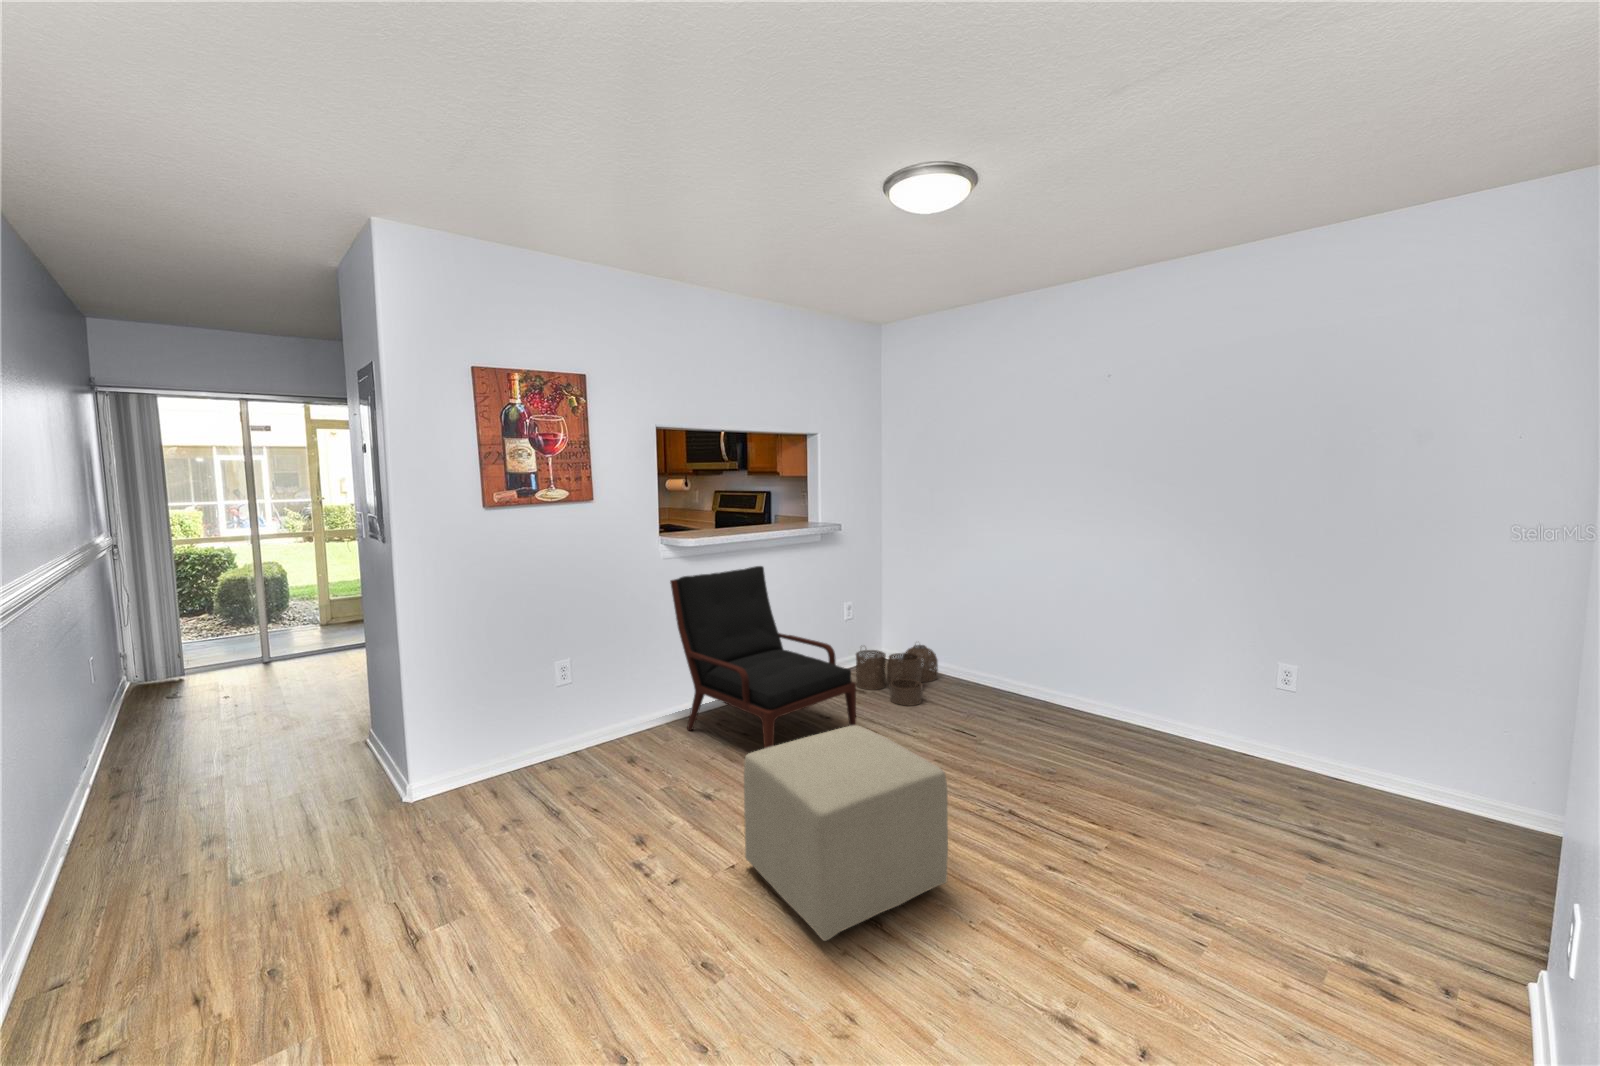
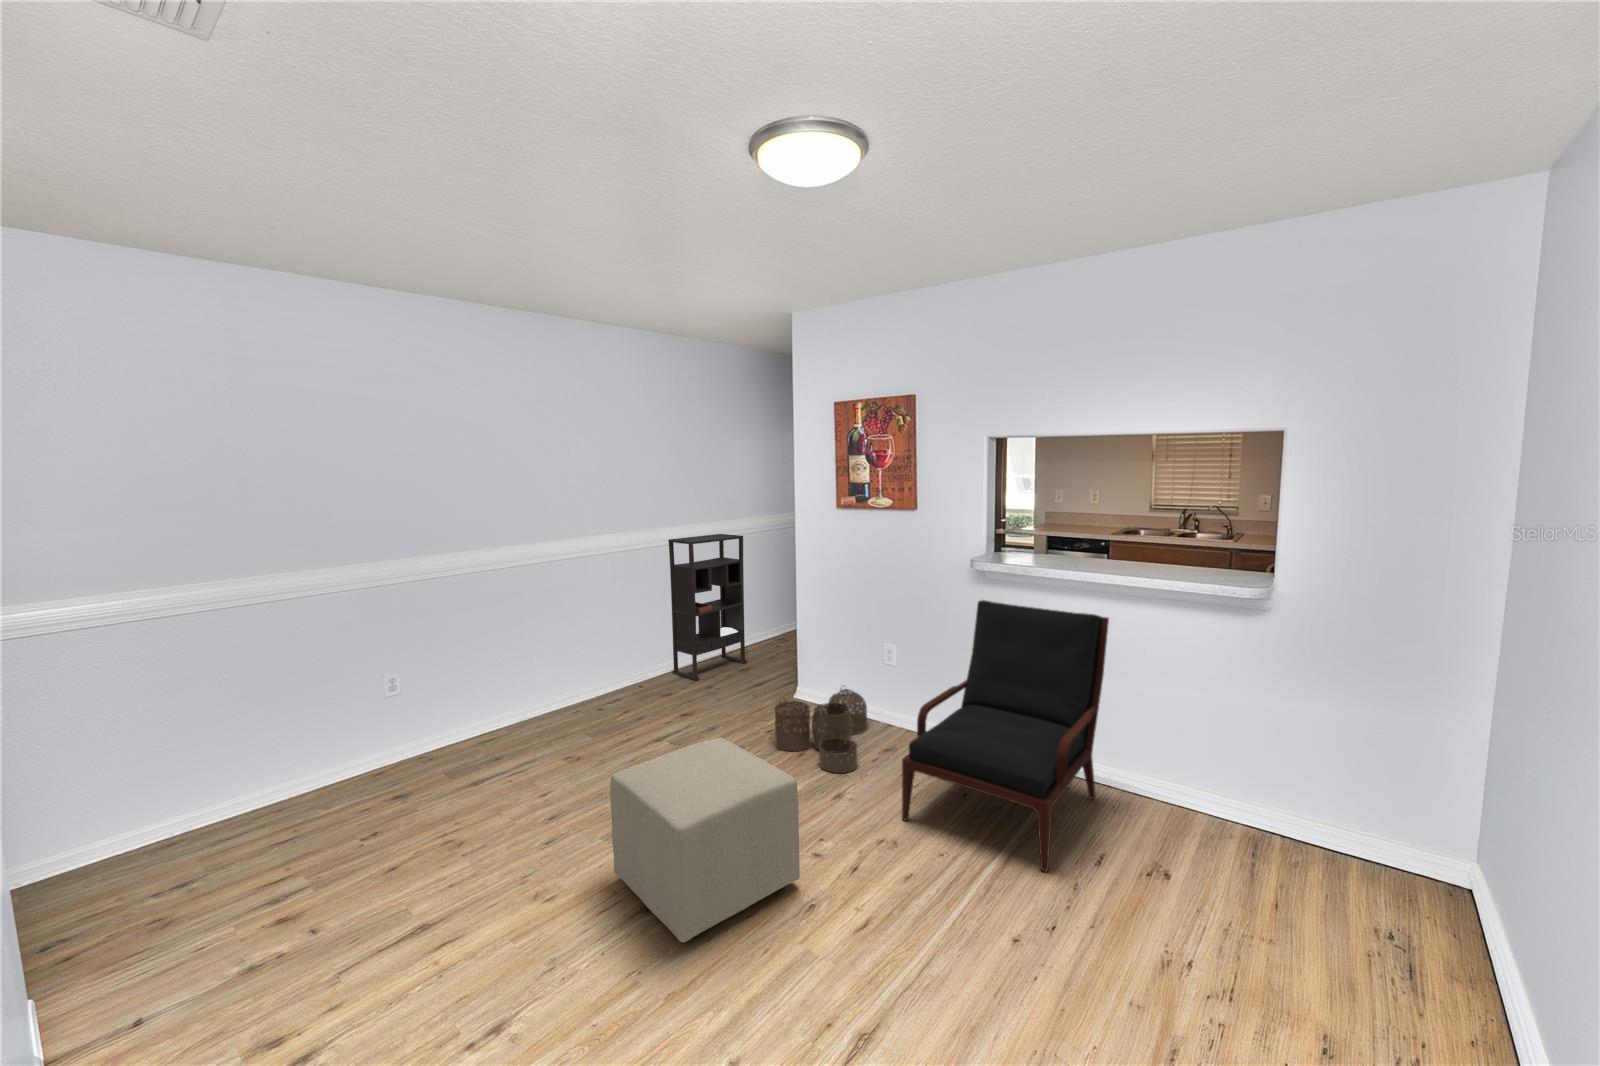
bookshelf: none [8,591,172,935] -> present [668,534,747,681]
woven basket: present [856,645,938,706] -> present [774,688,867,773]

